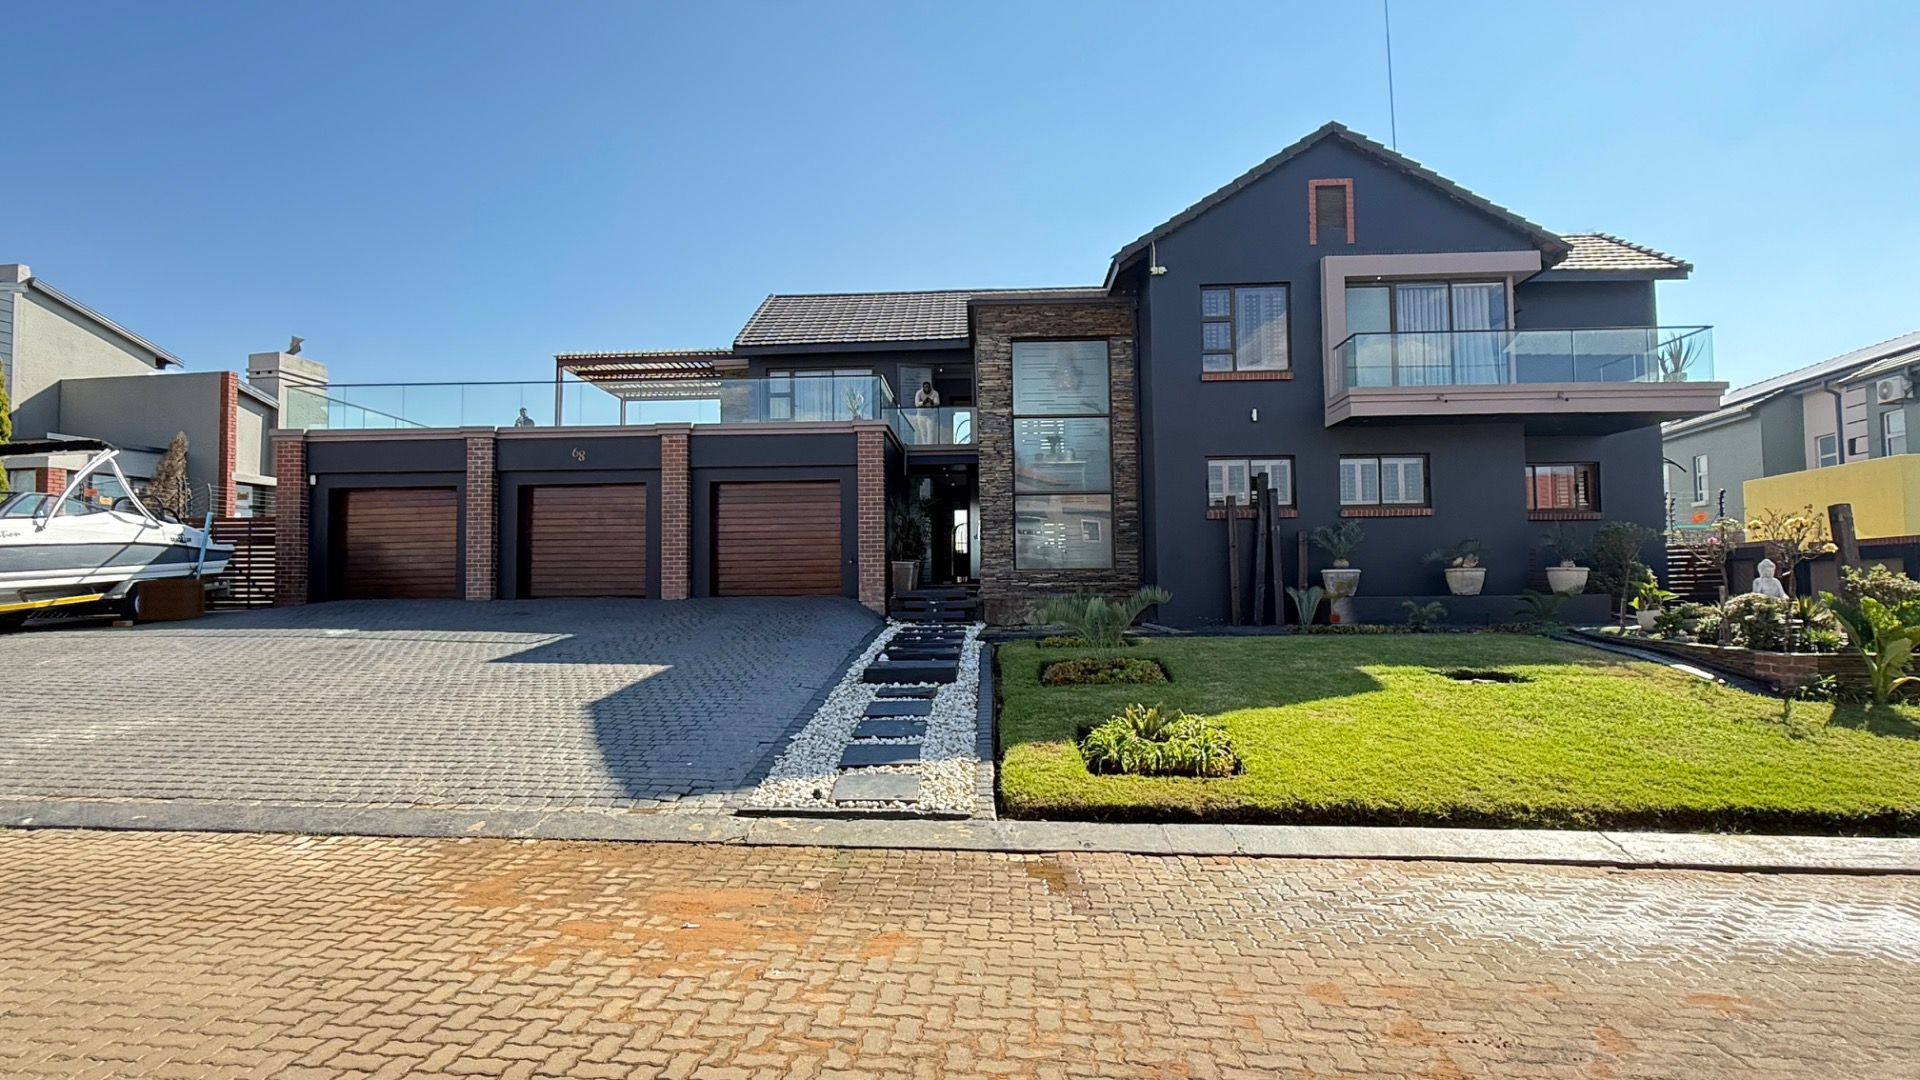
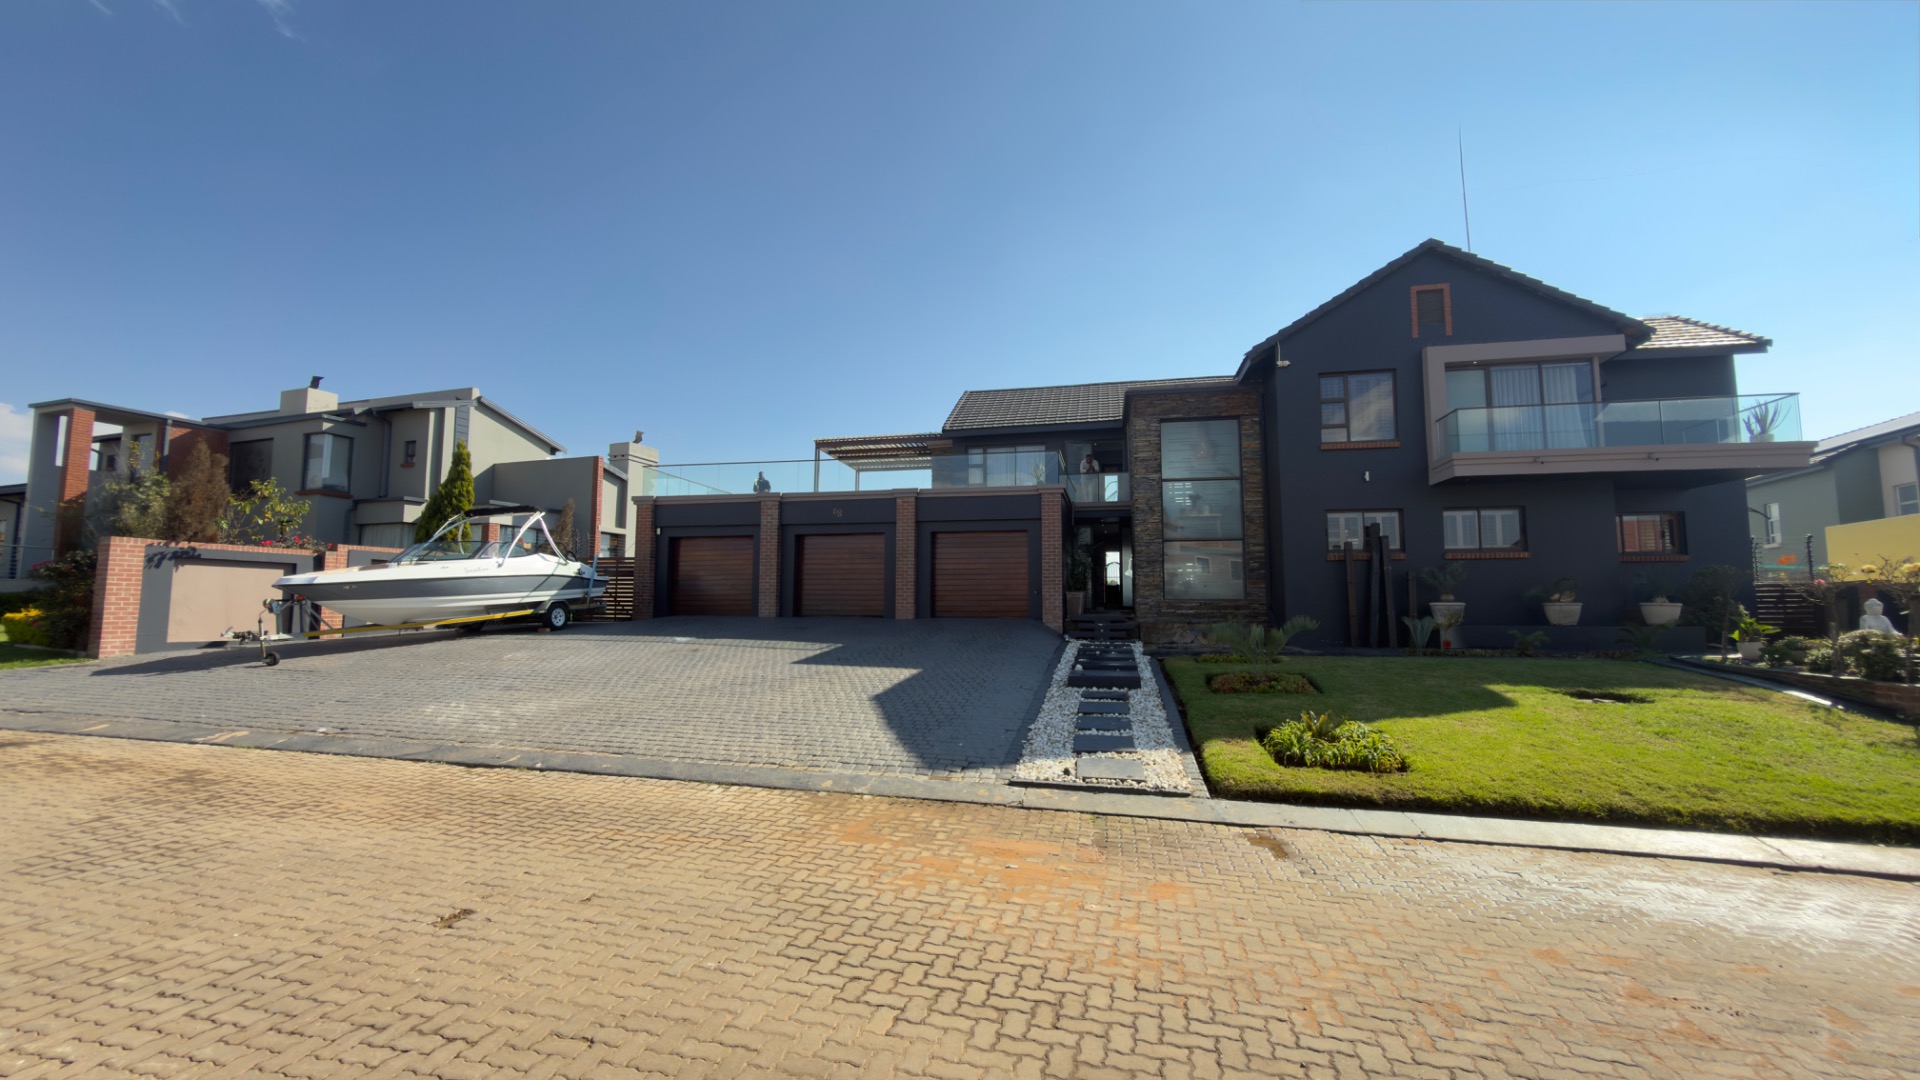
wooden crate: present [137,579,205,620] -> none [552,601,592,629]

